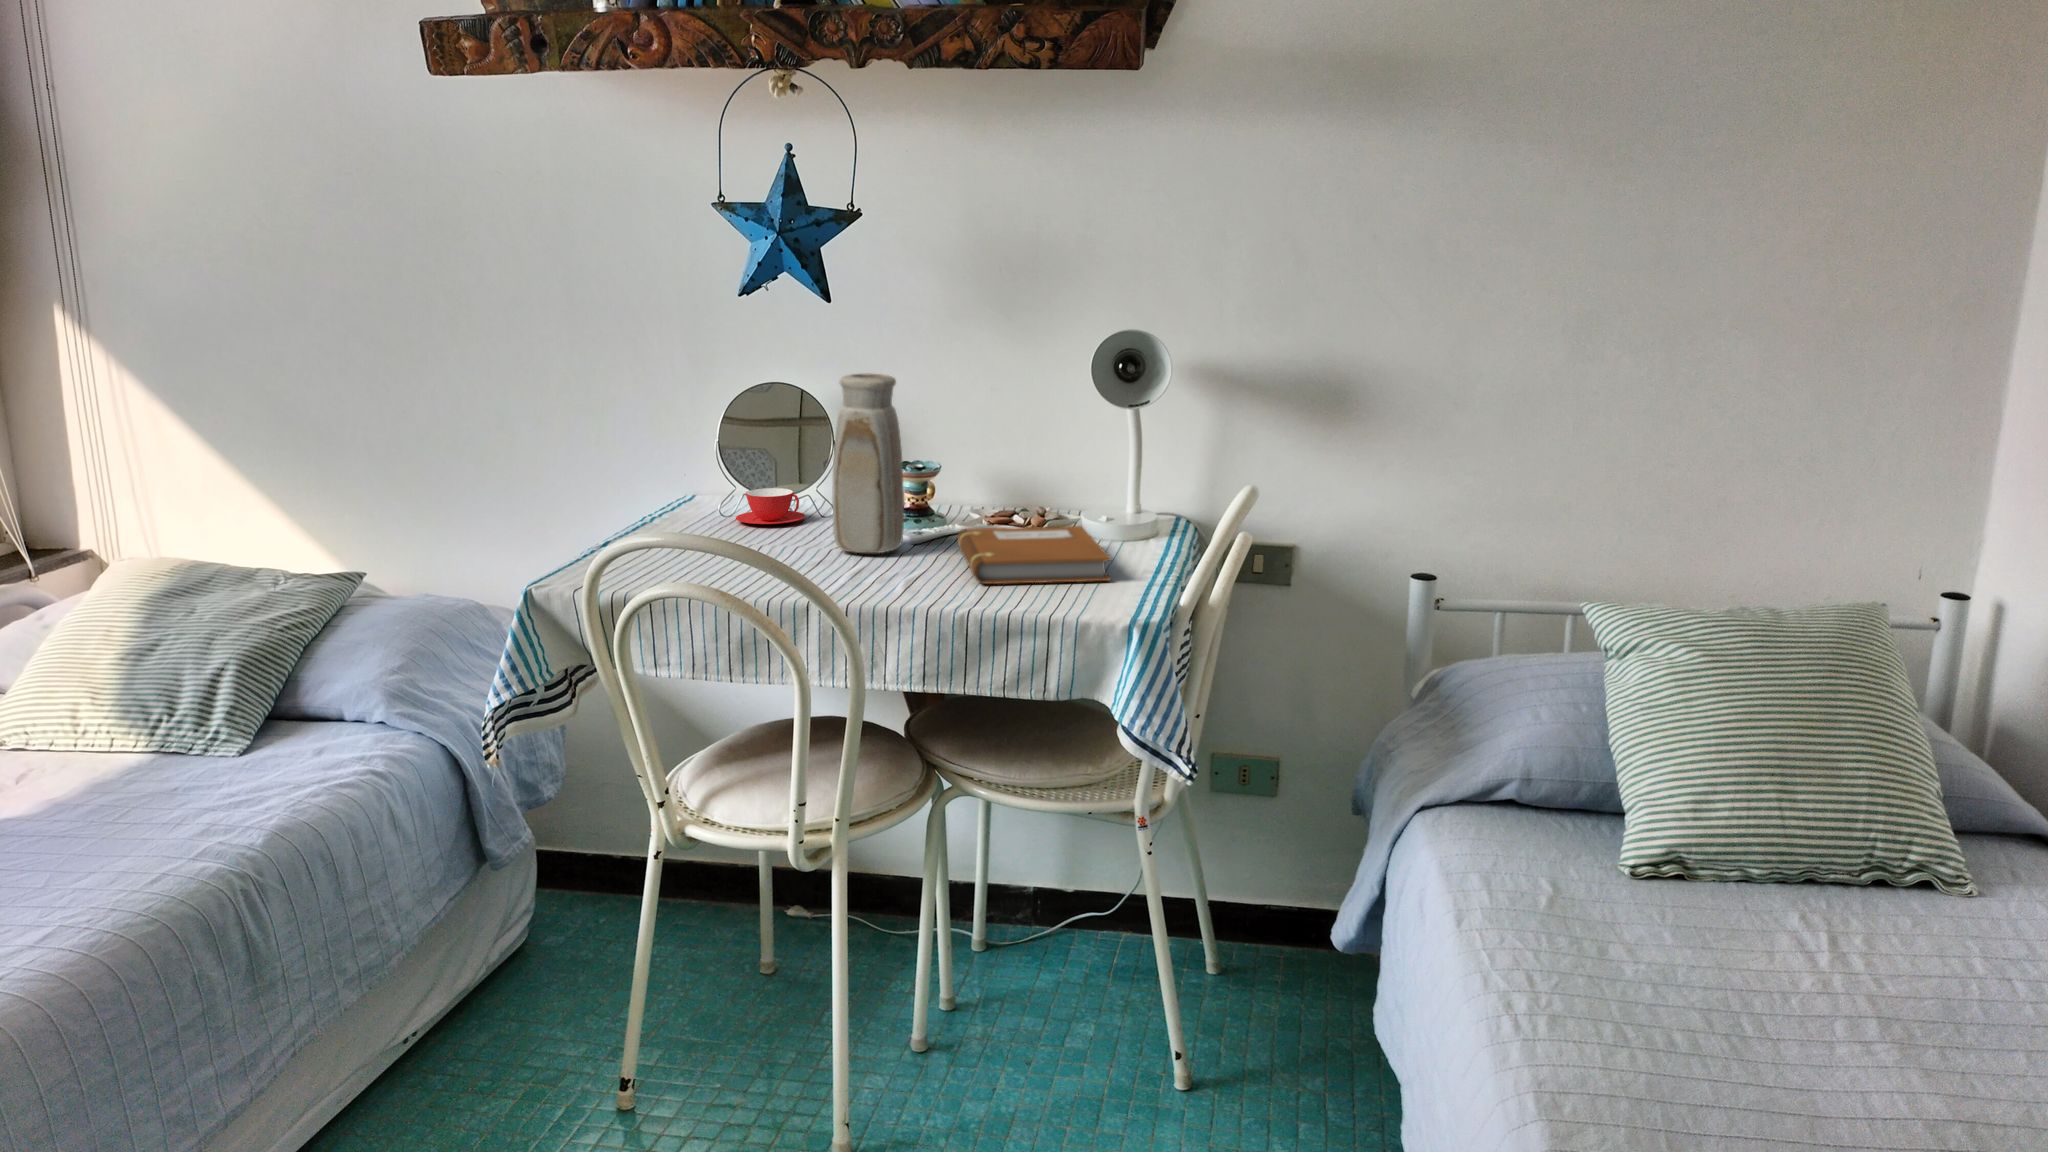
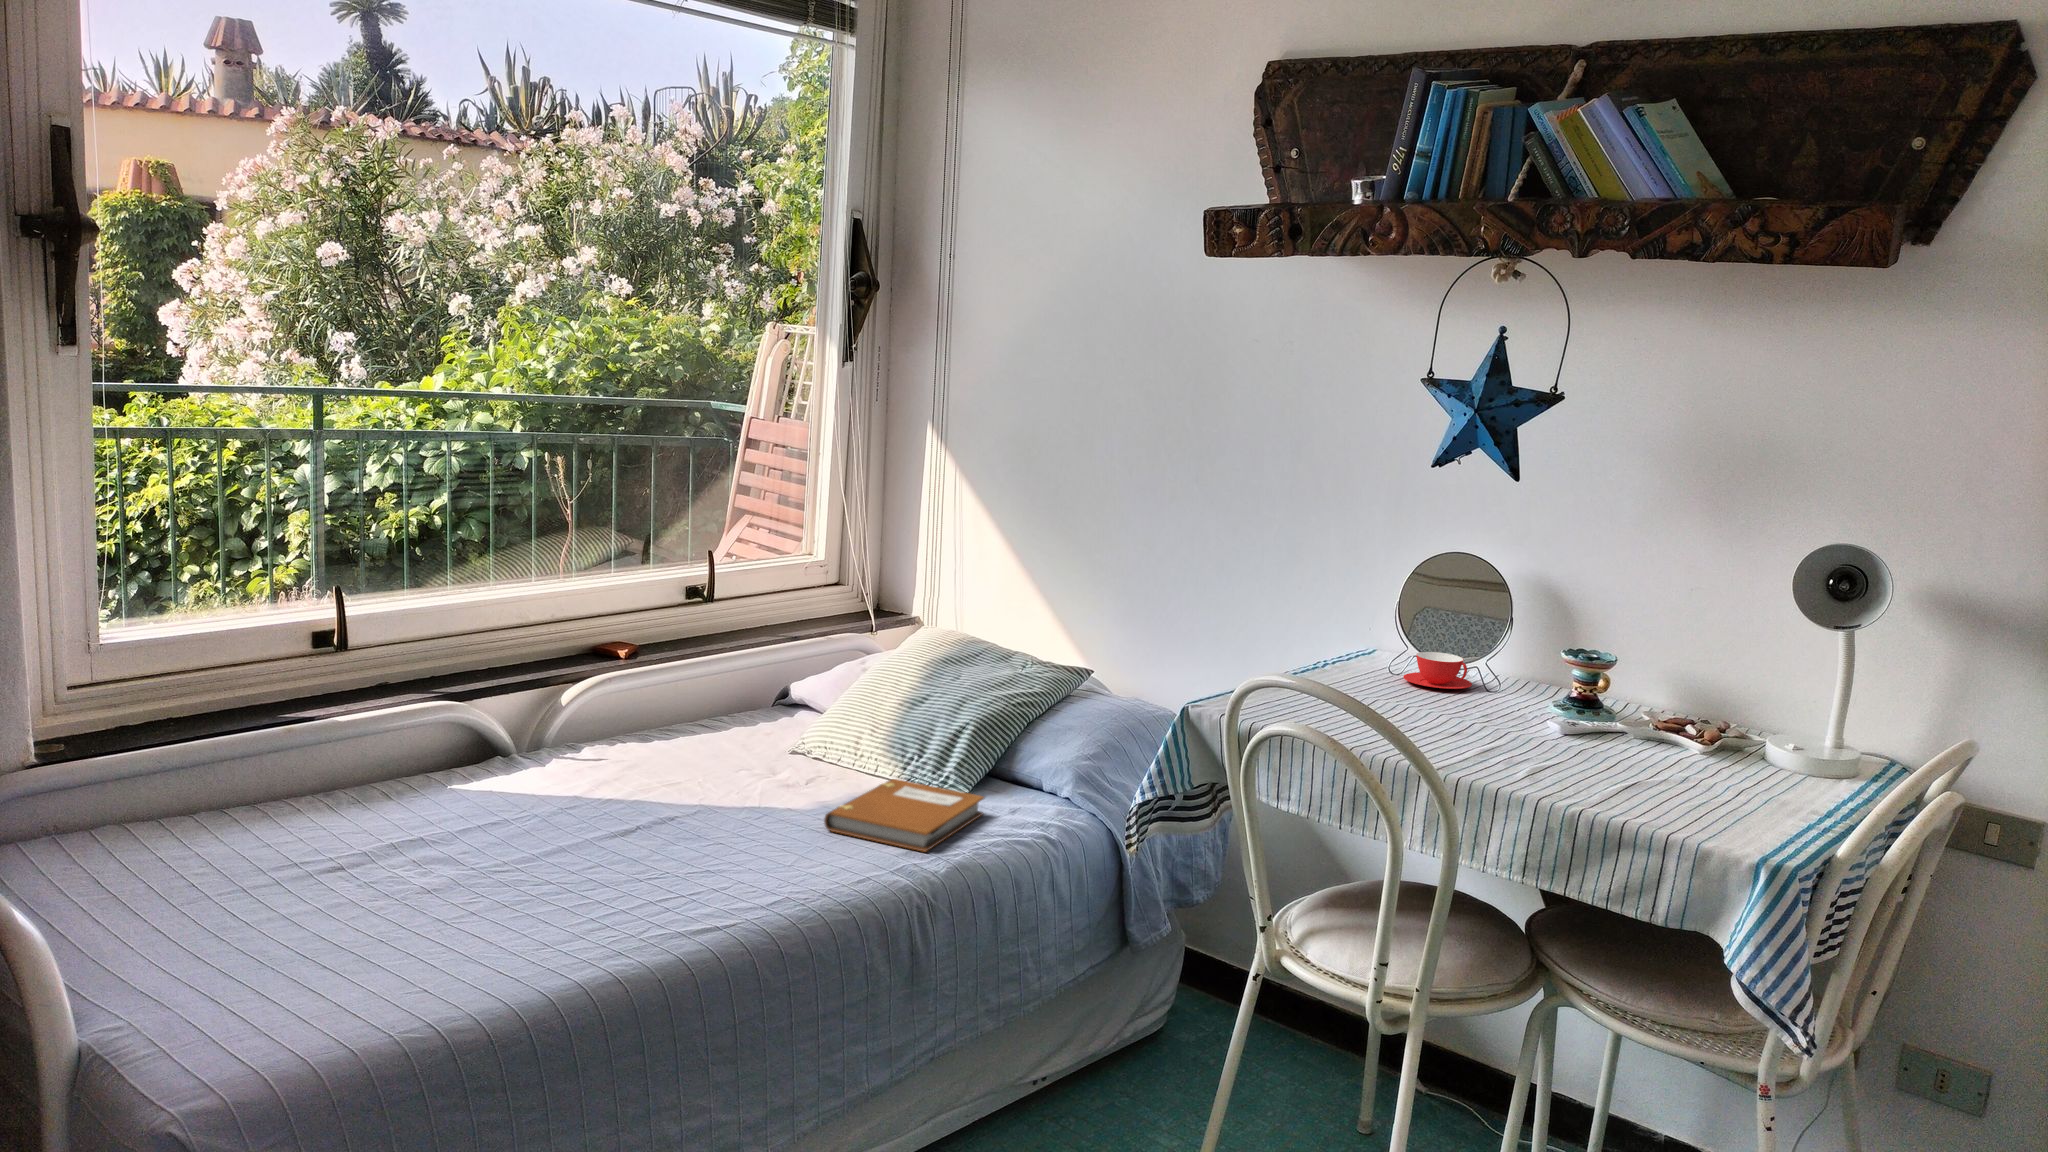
vase: present [832,373,904,553] -> none [1482,556,1568,735]
notebook: present [957,526,1111,584] -> present [824,779,984,852]

